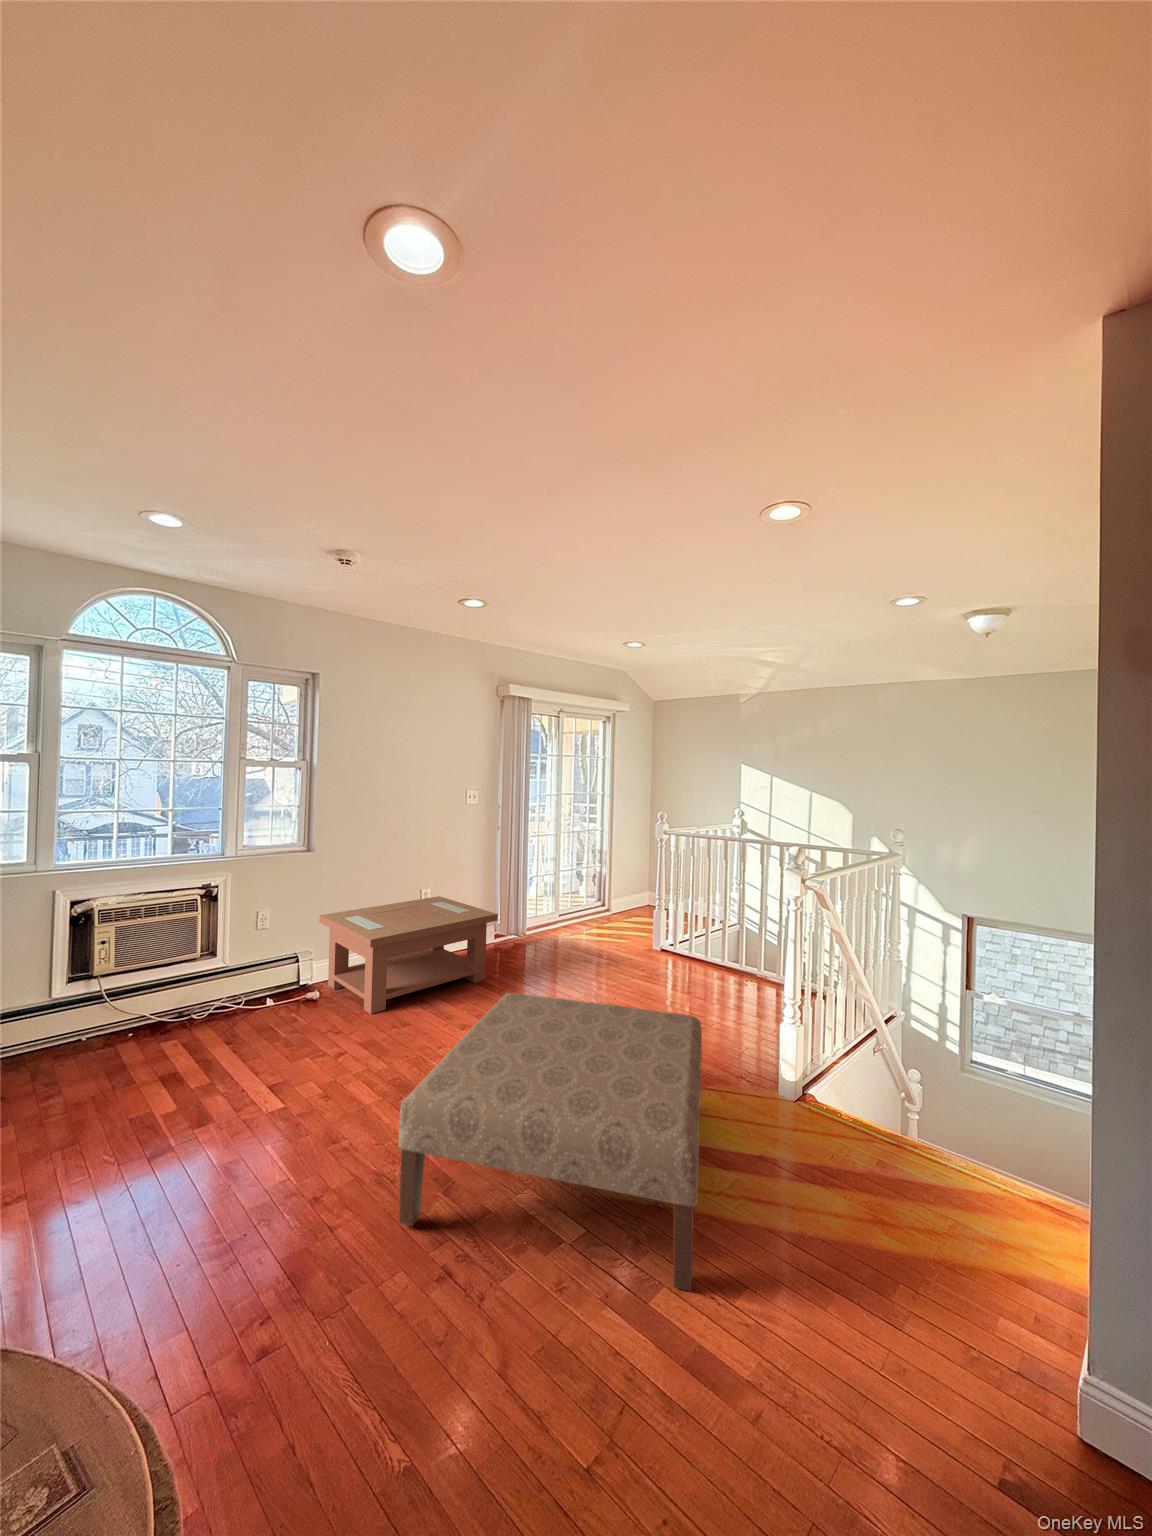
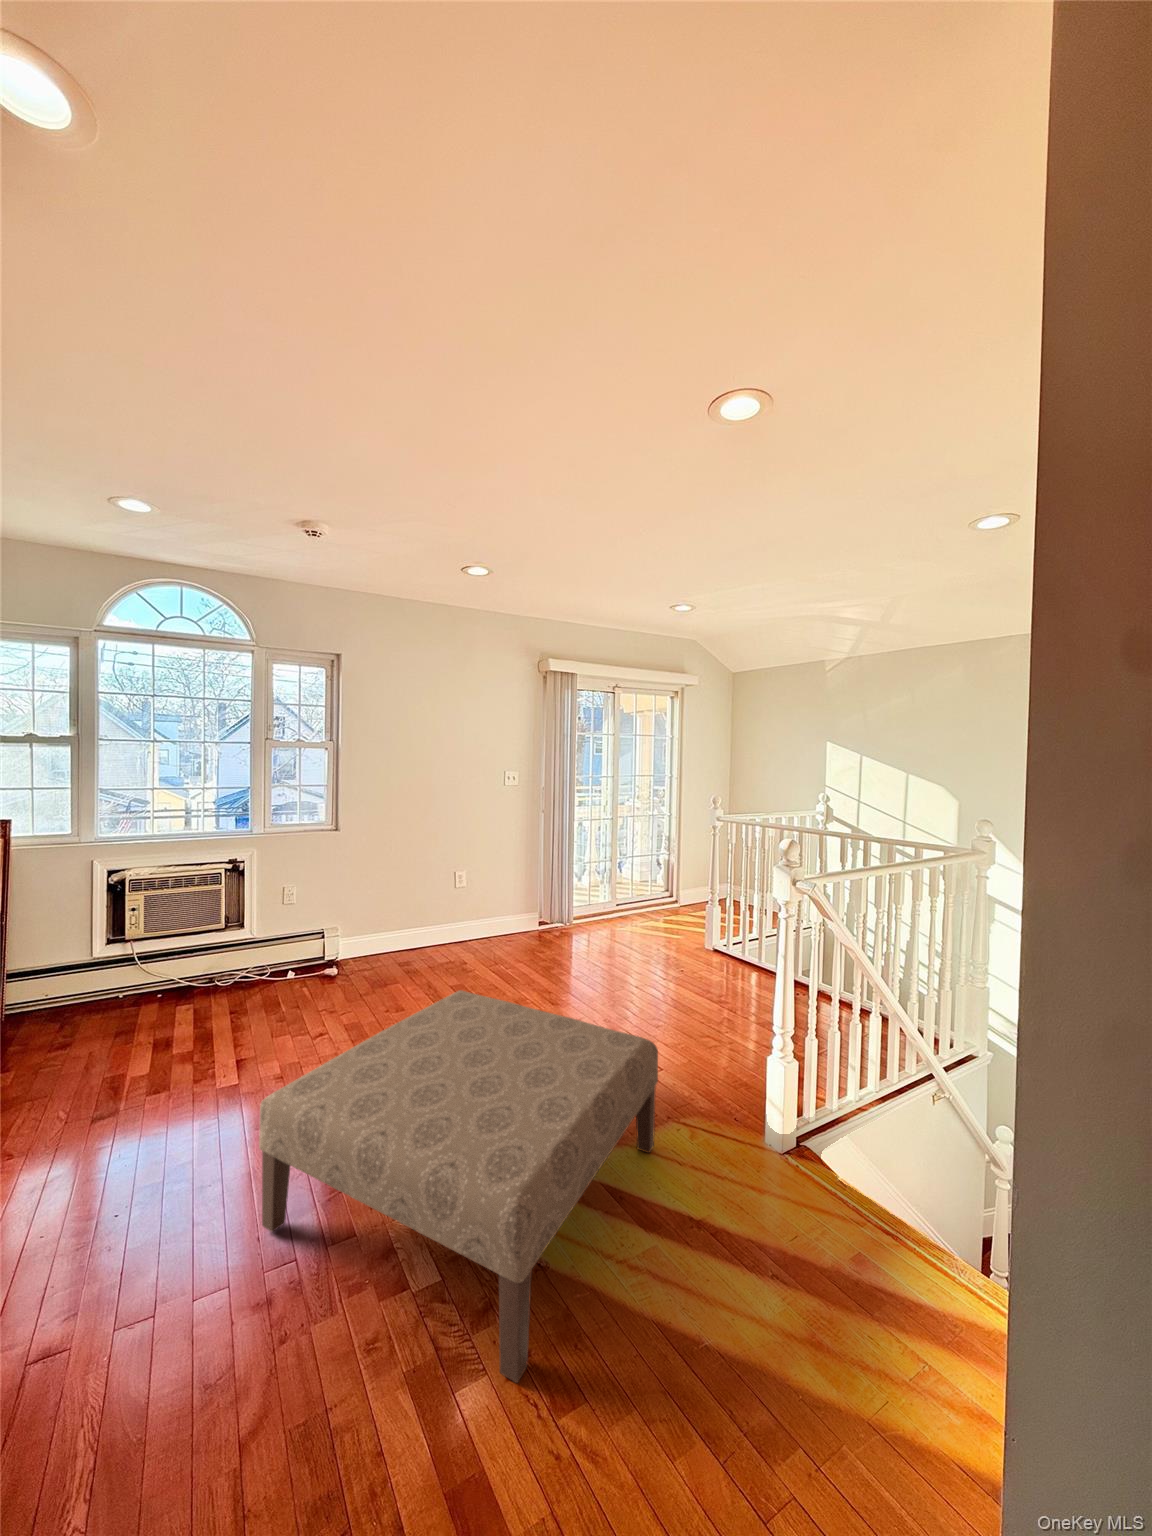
coffee table: present [319,896,498,1014] -> none [343,880,515,997]

